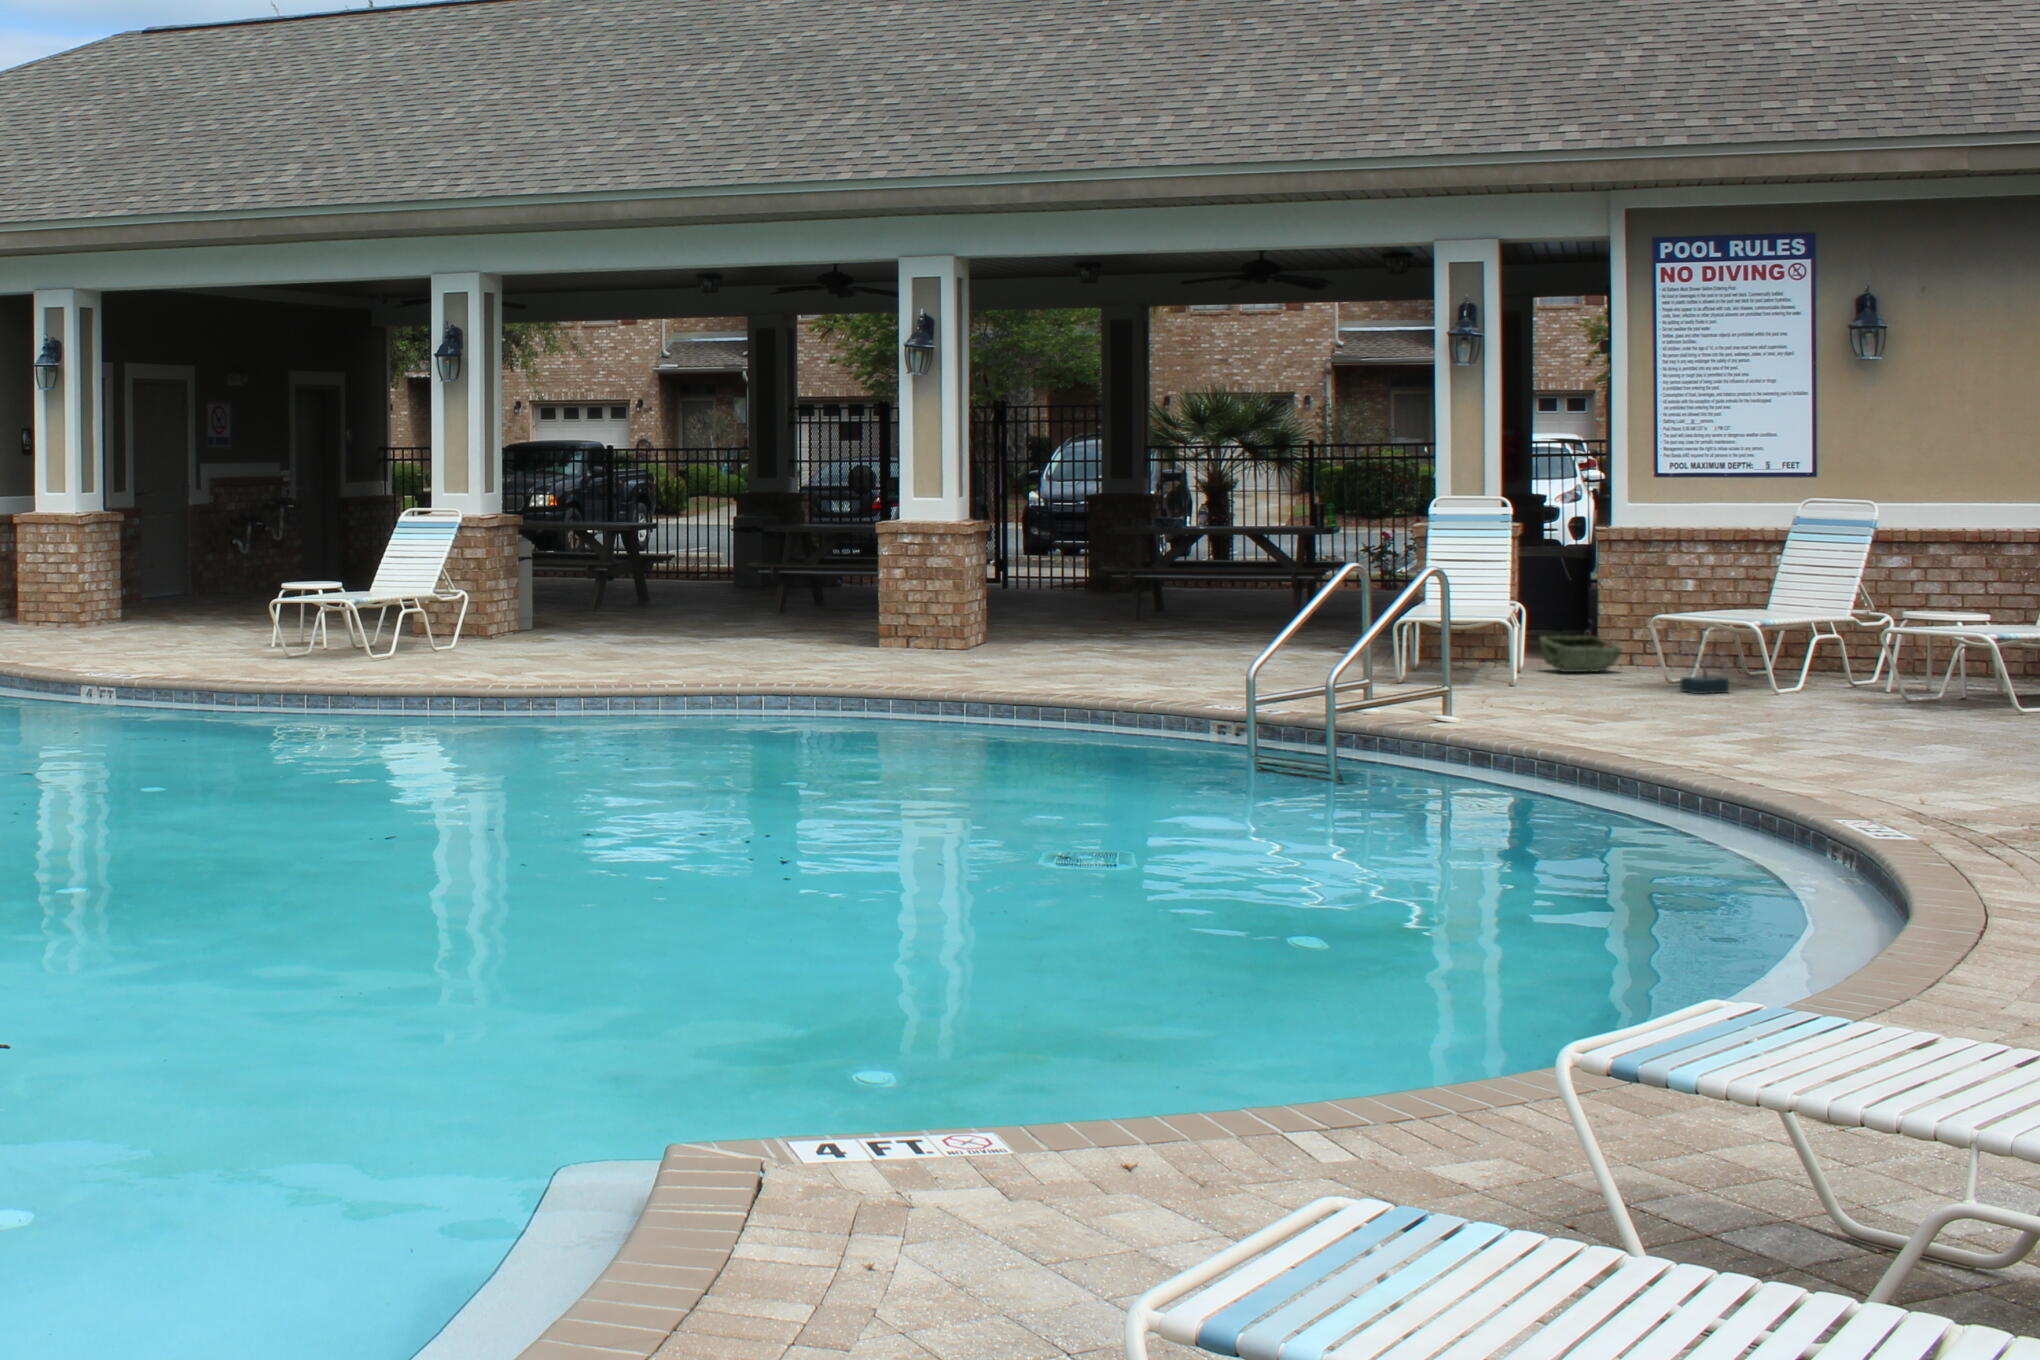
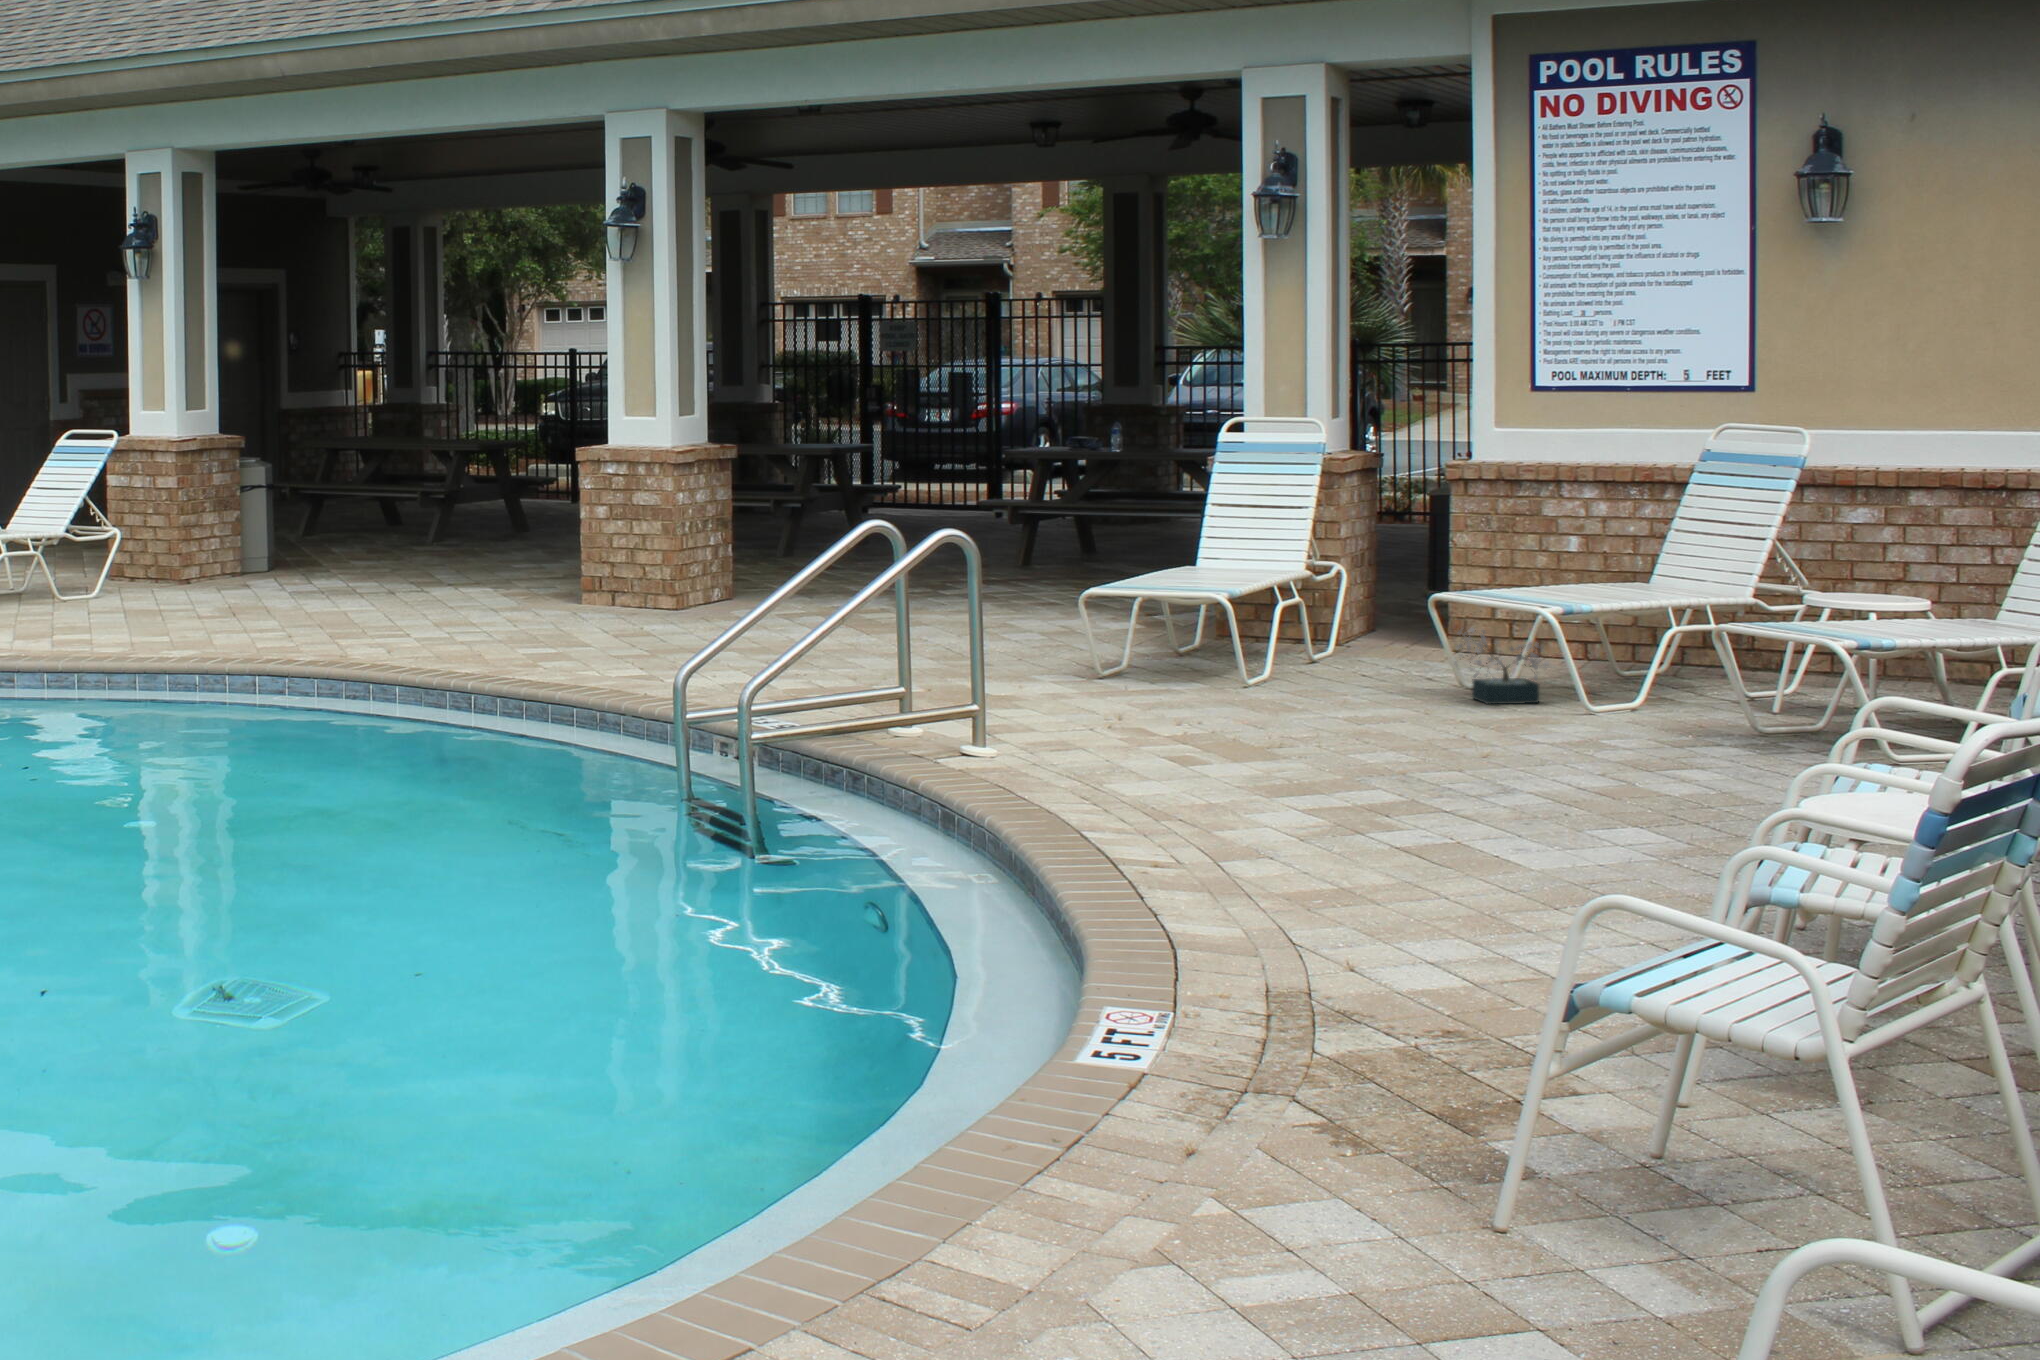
woven basket: present [1540,636,1622,672] -> none [1346,612,1458,664]

